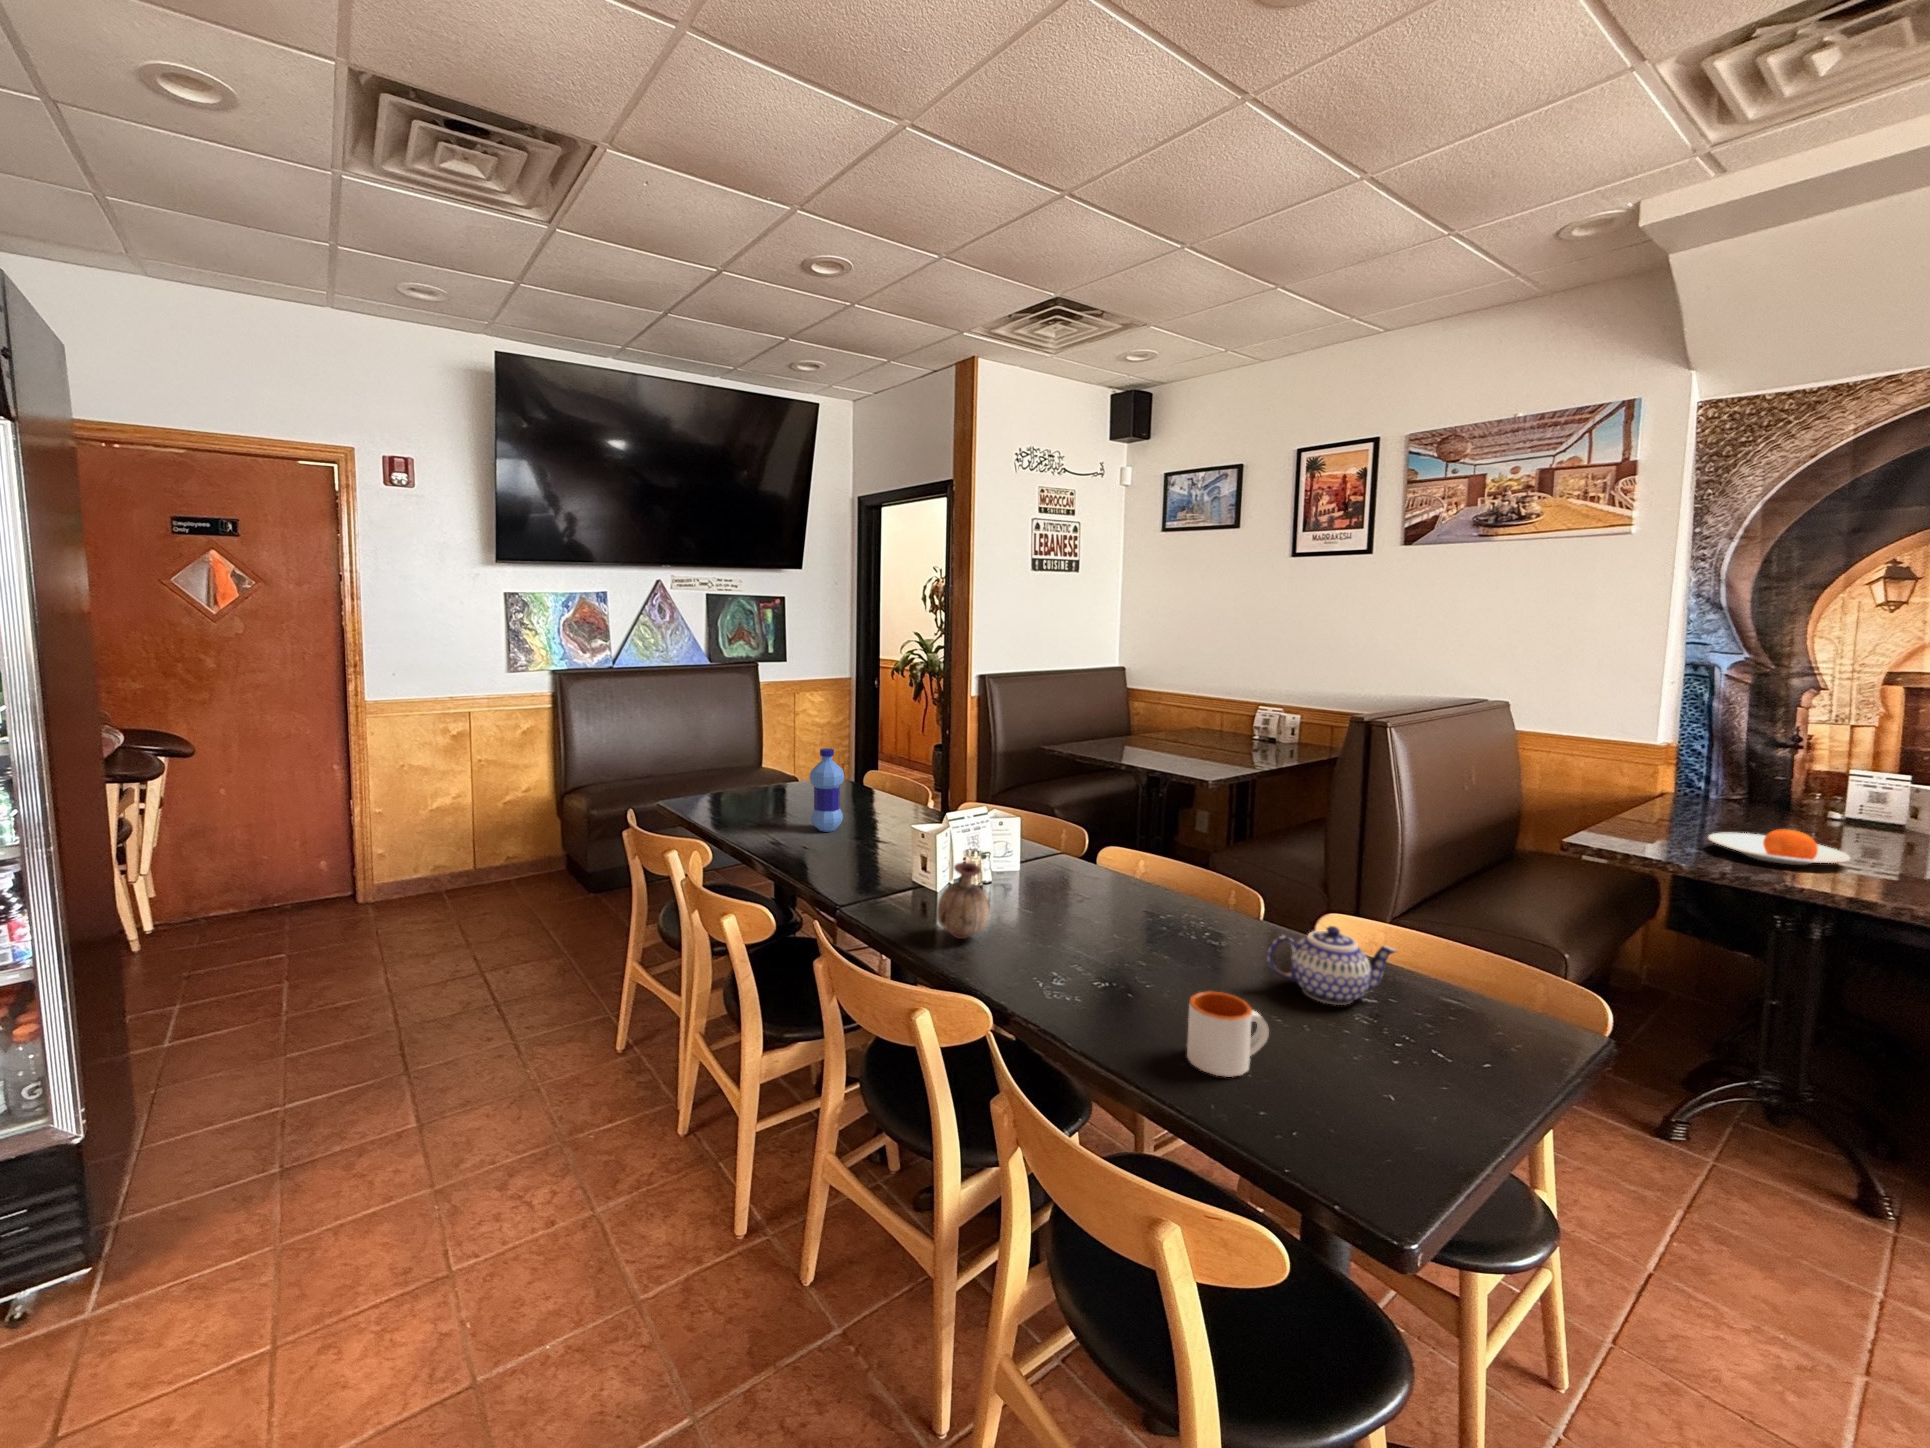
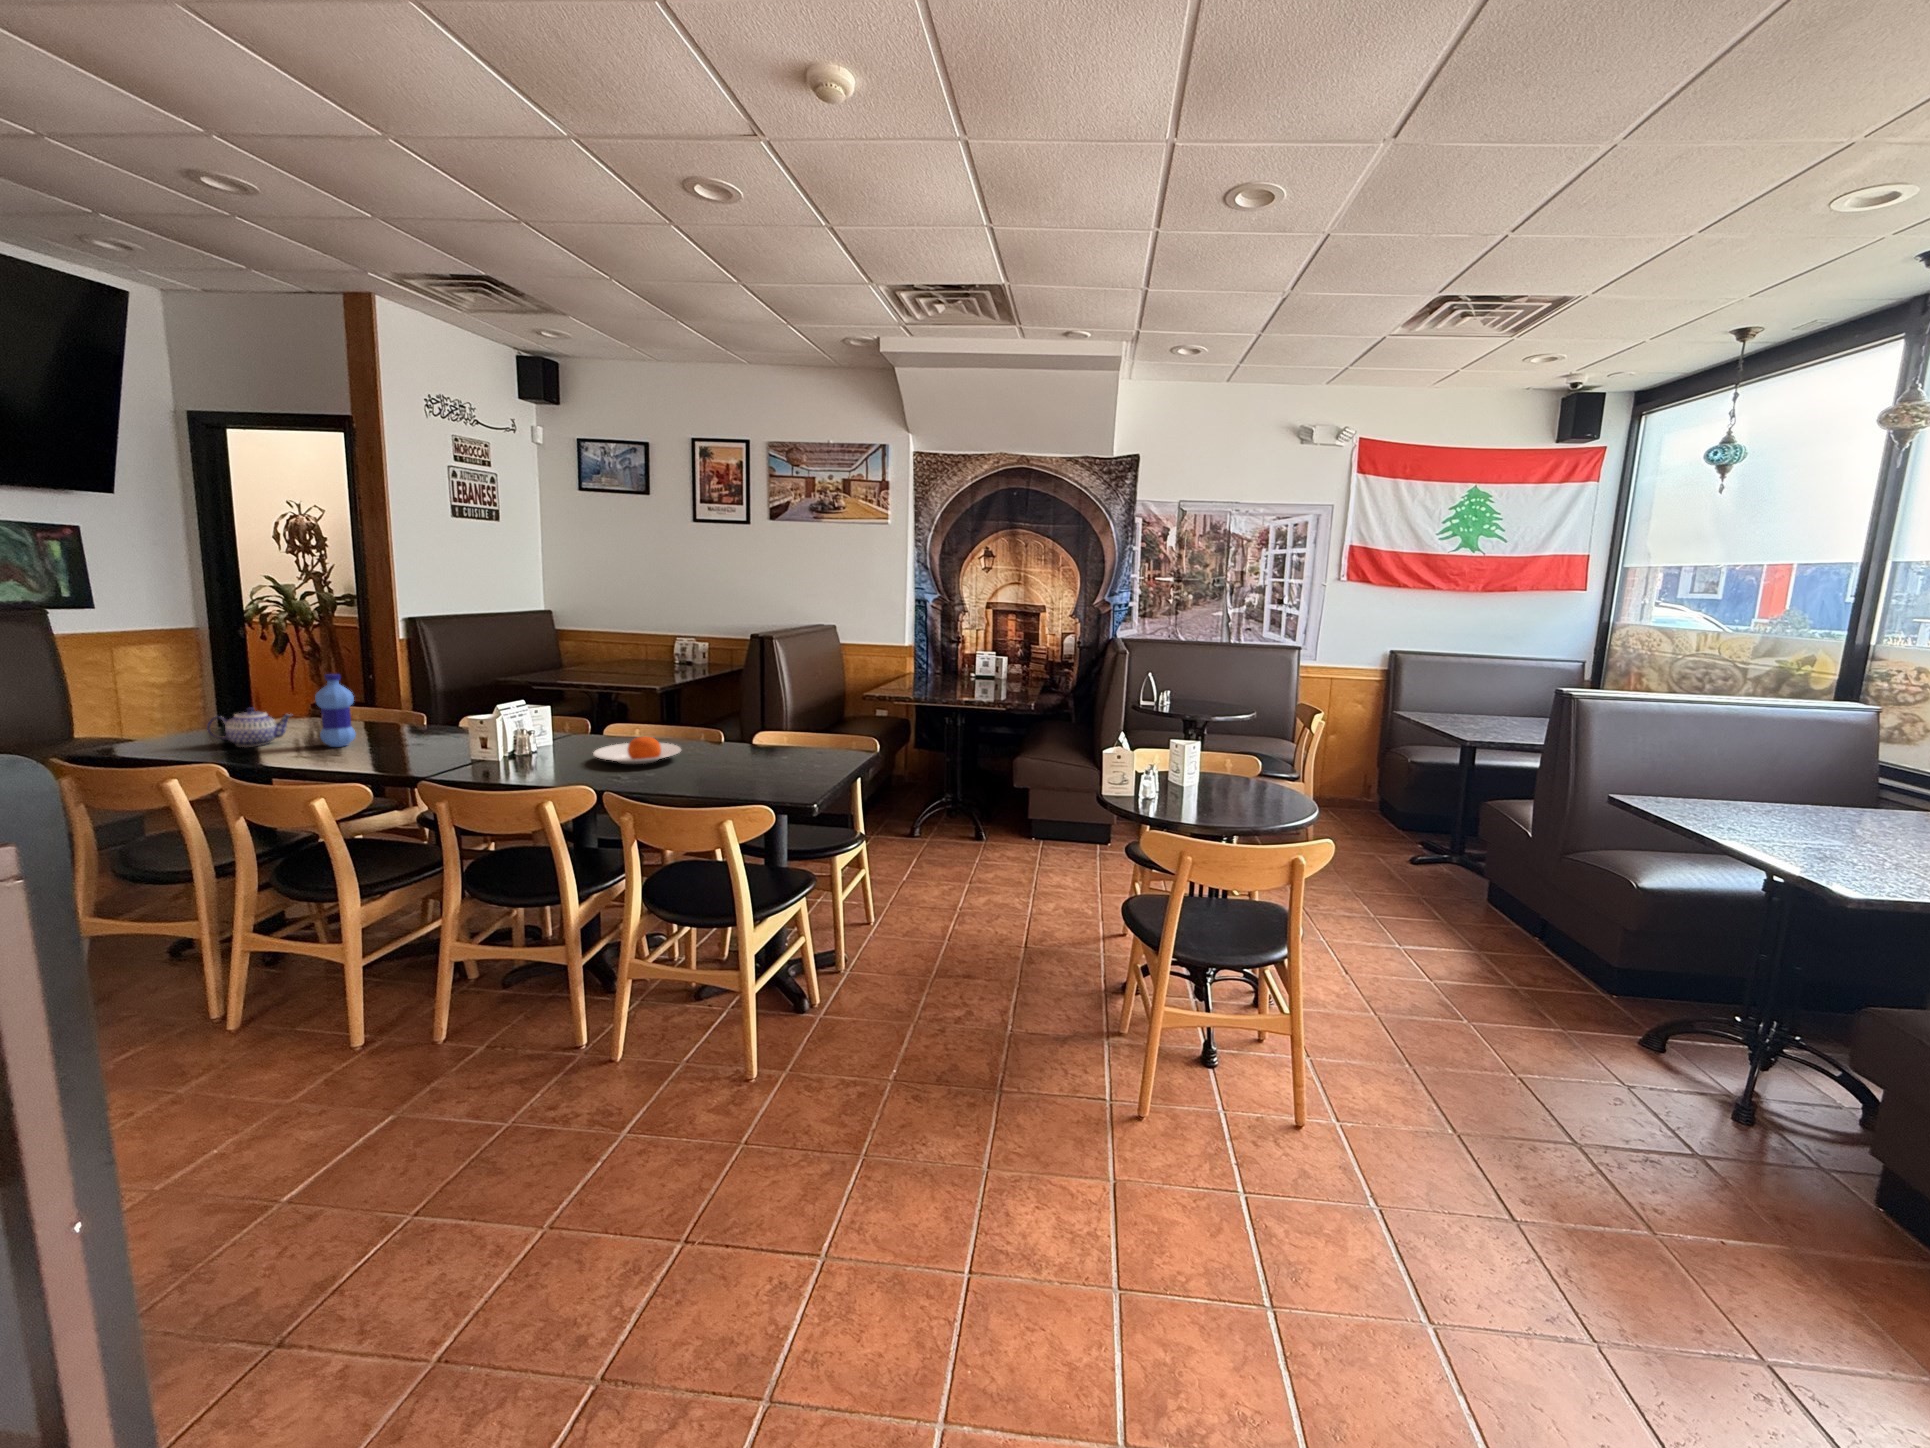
plate: present [1708,829,1850,865] -> present [593,736,681,764]
vase: present [937,862,990,939] -> none [519,727,560,778]
teapot: present [1267,926,1396,1005] -> present [207,707,292,747]
mug: present [1187,991,1269,1077] -> none [709,758,748,793]

